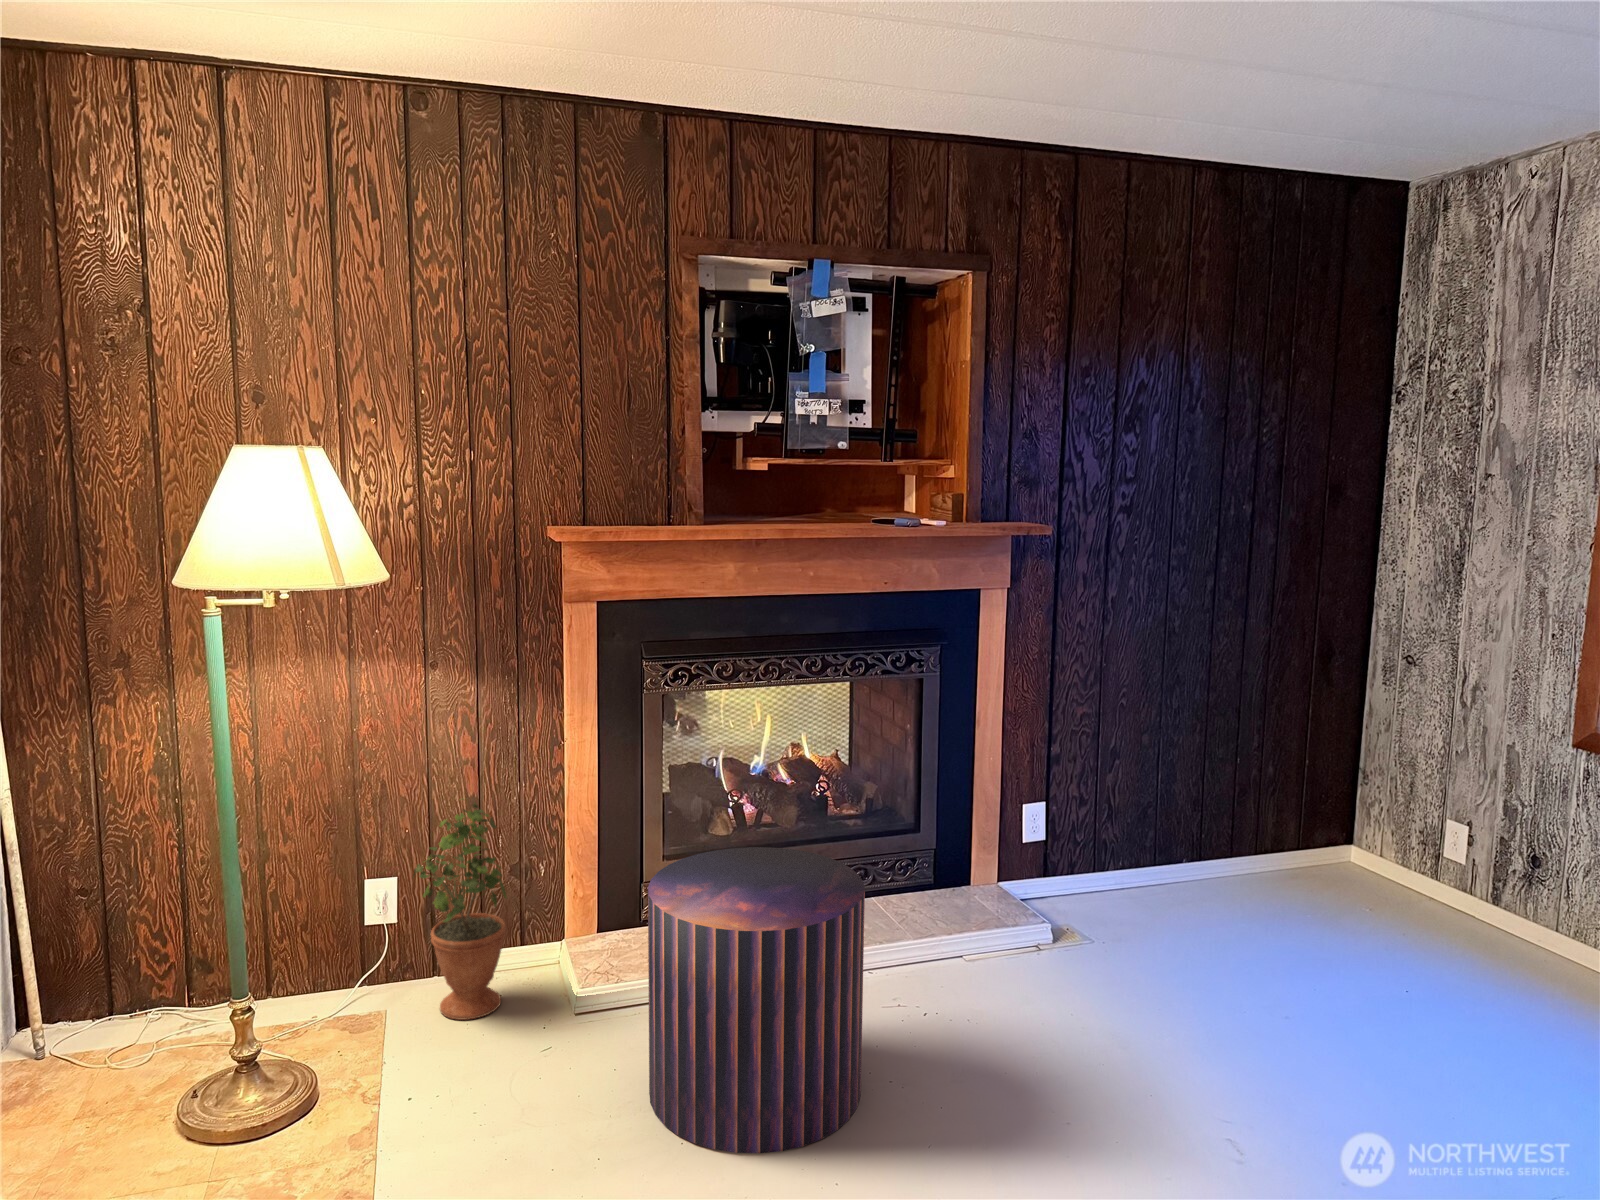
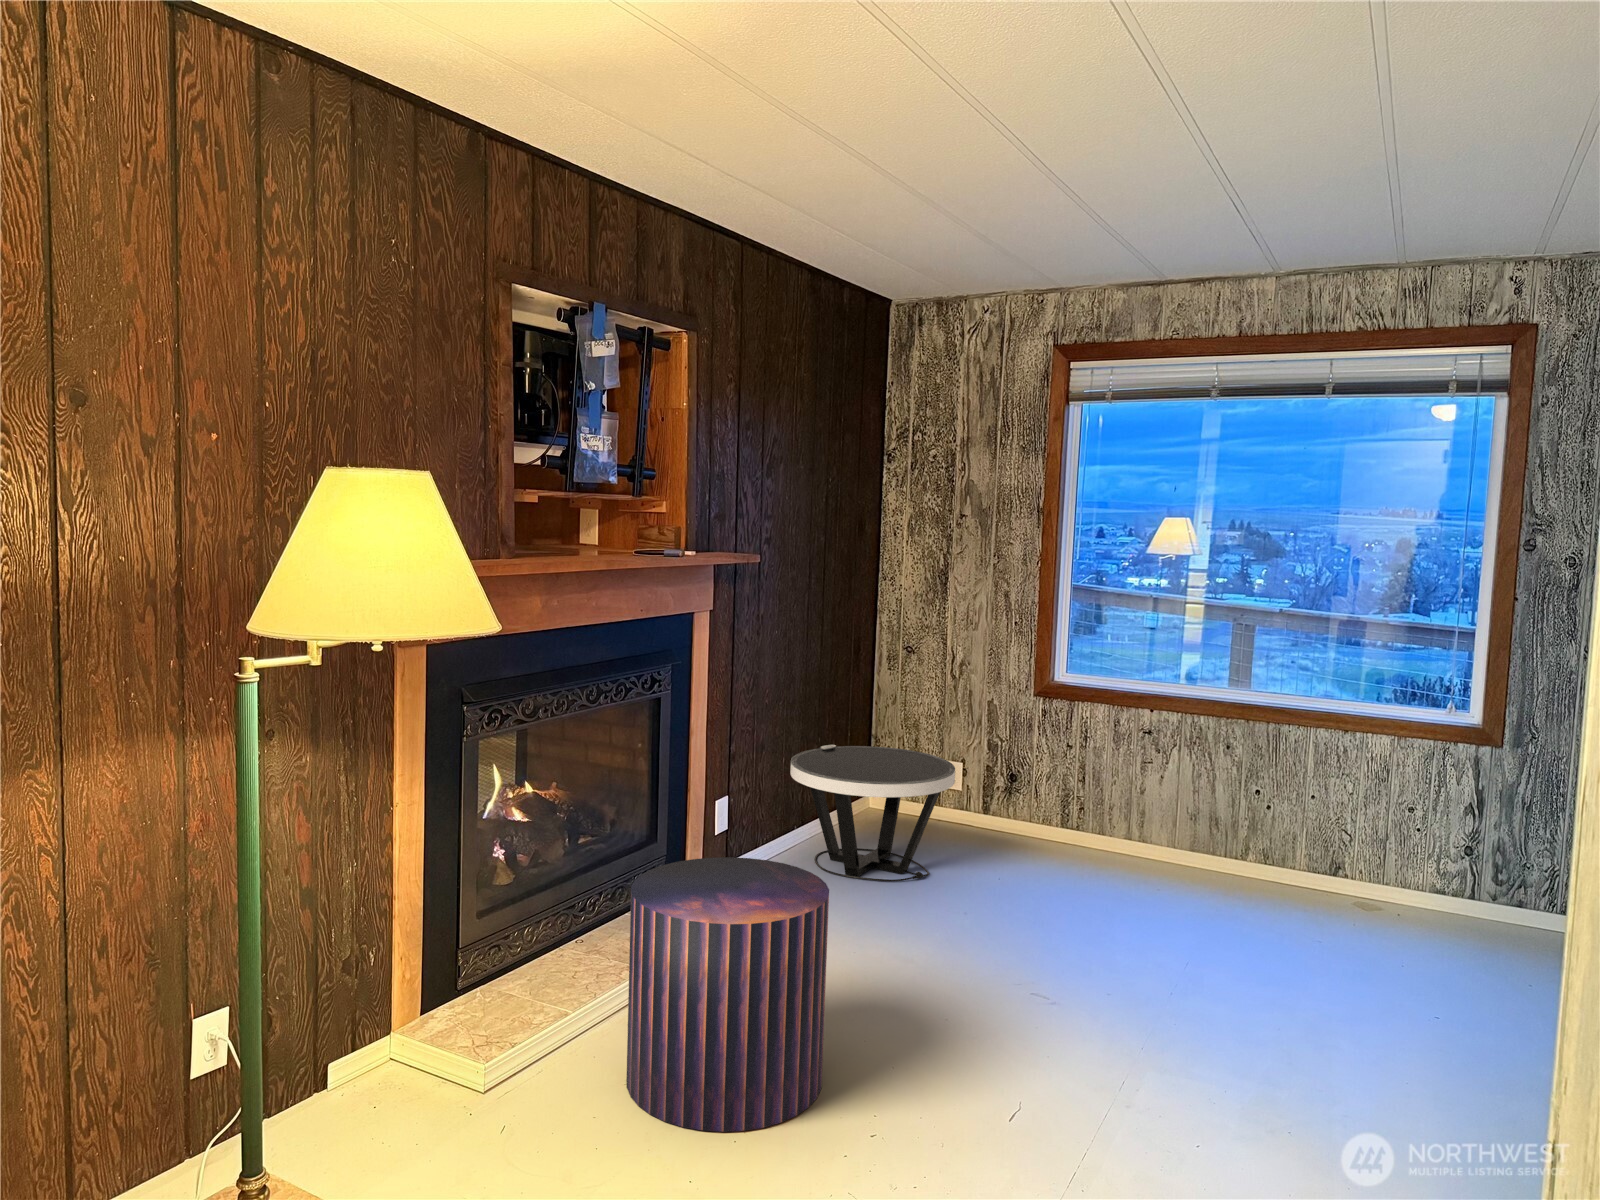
side table: none [1144,764,1372,956] -> present [790,745,955,881]
potted plant: present [413,799,507,1020] -> none [301,884,404,1143]

